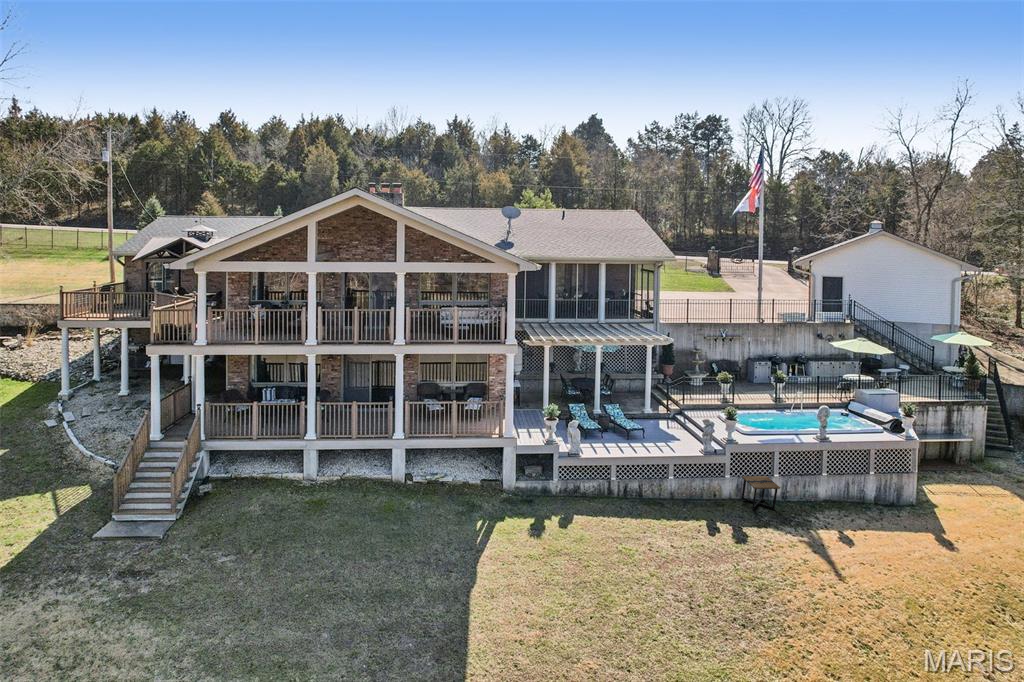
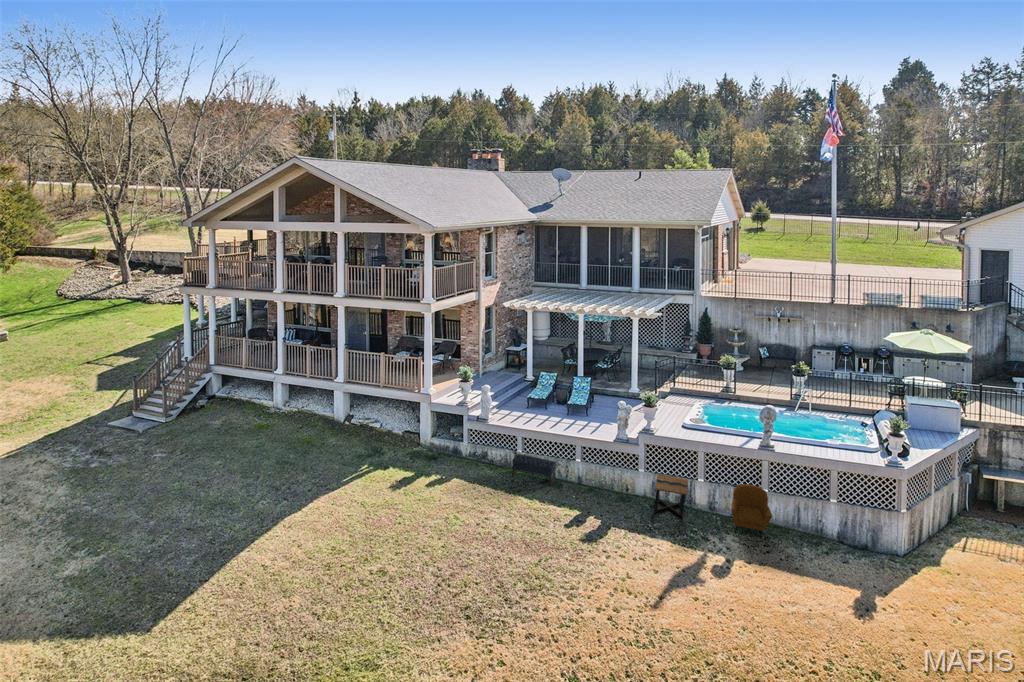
armchair: none [807,471,848,513] -> present [731,484,772,537]
bench: none [614,480,658,504] -> present [512,454,557,485]

